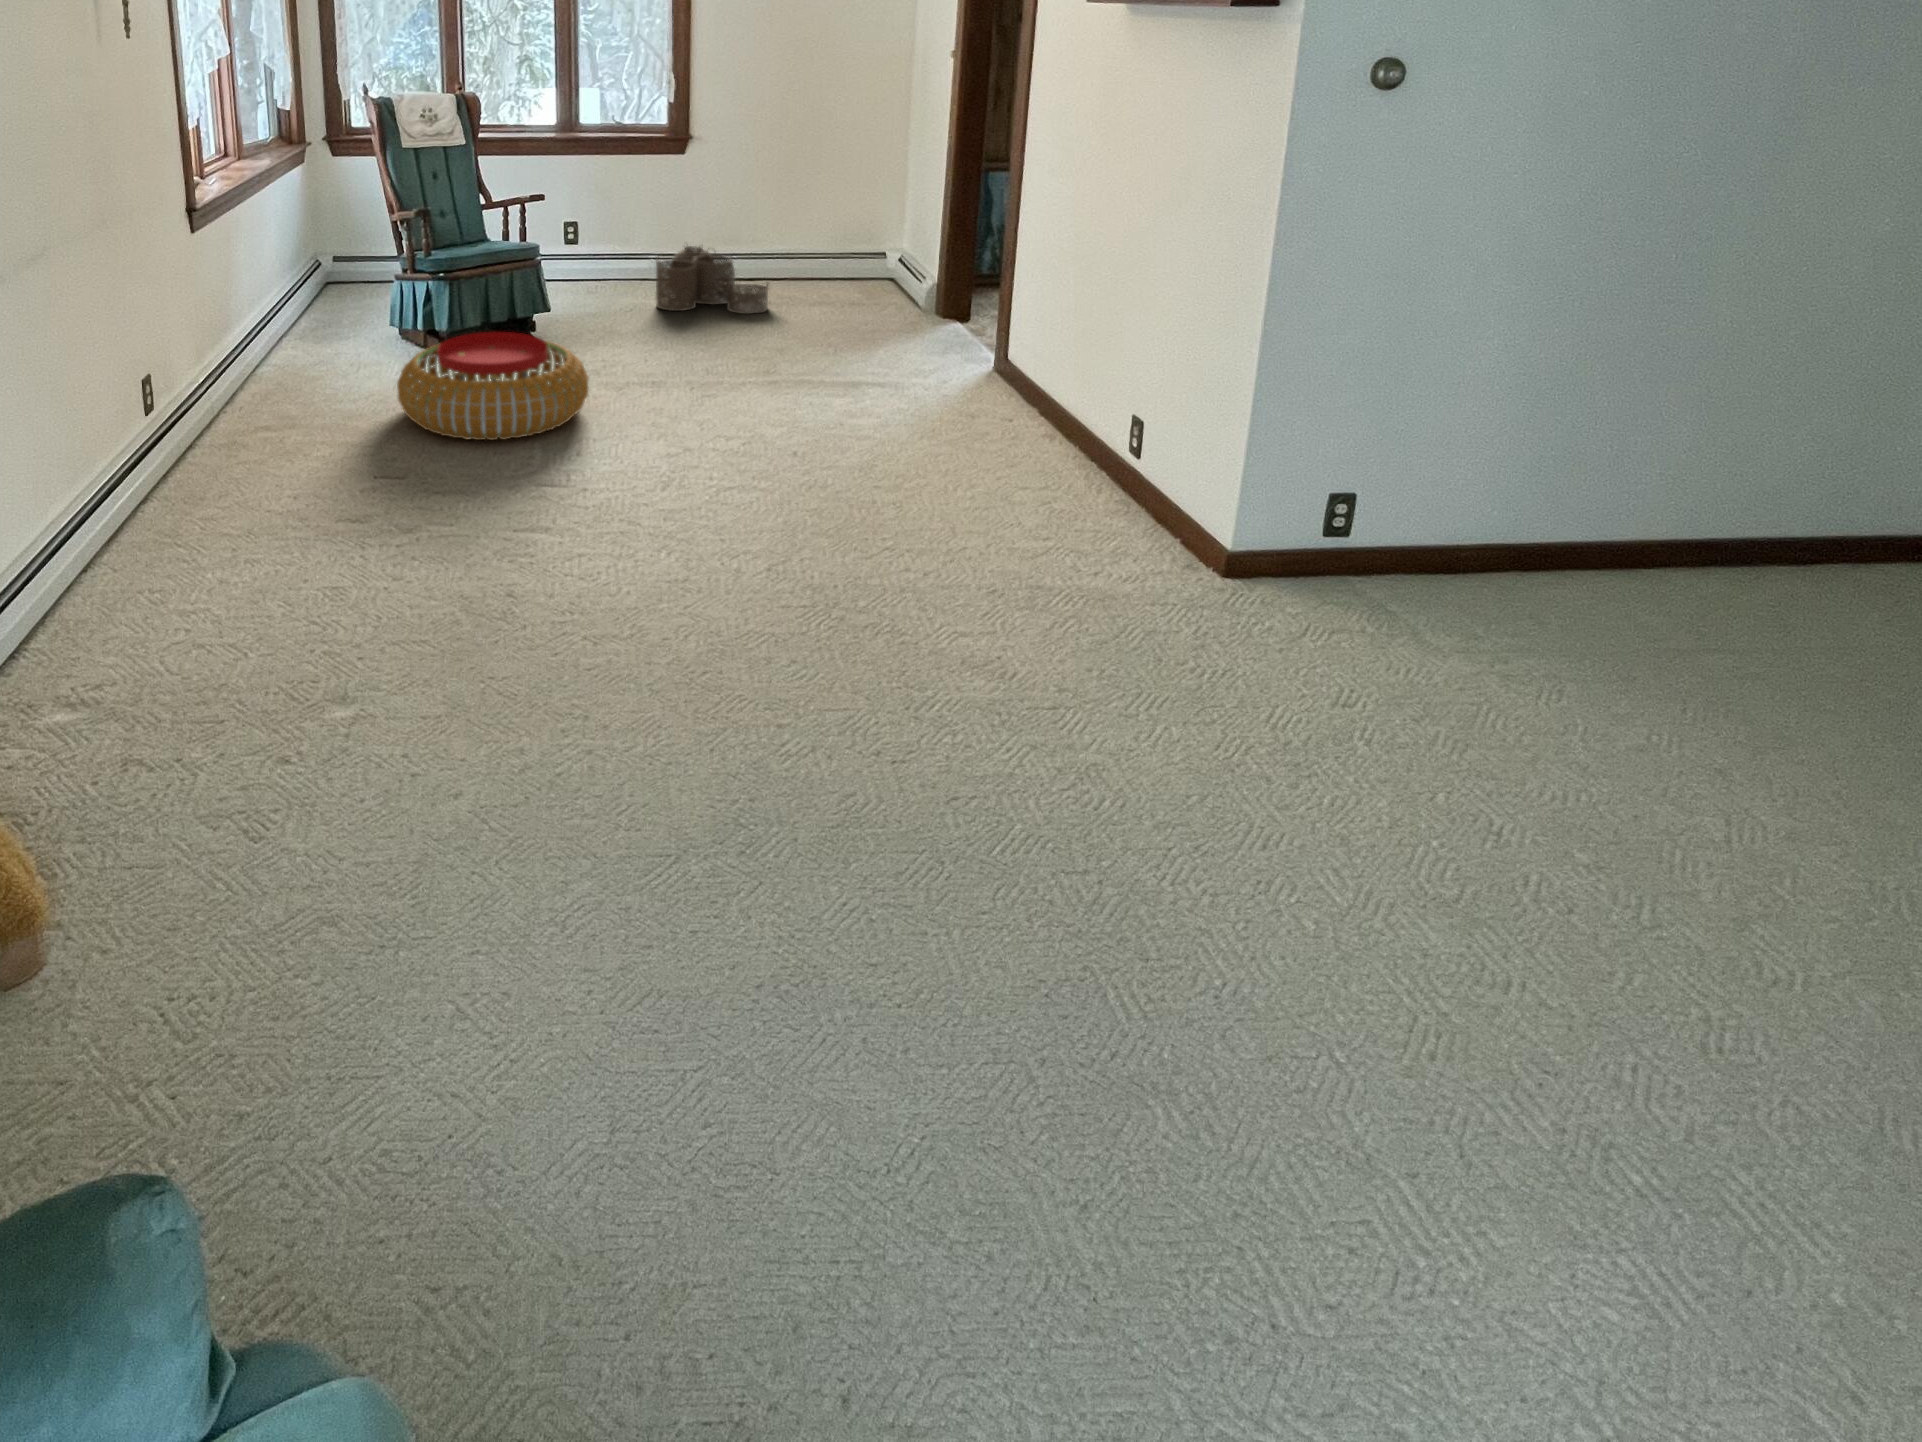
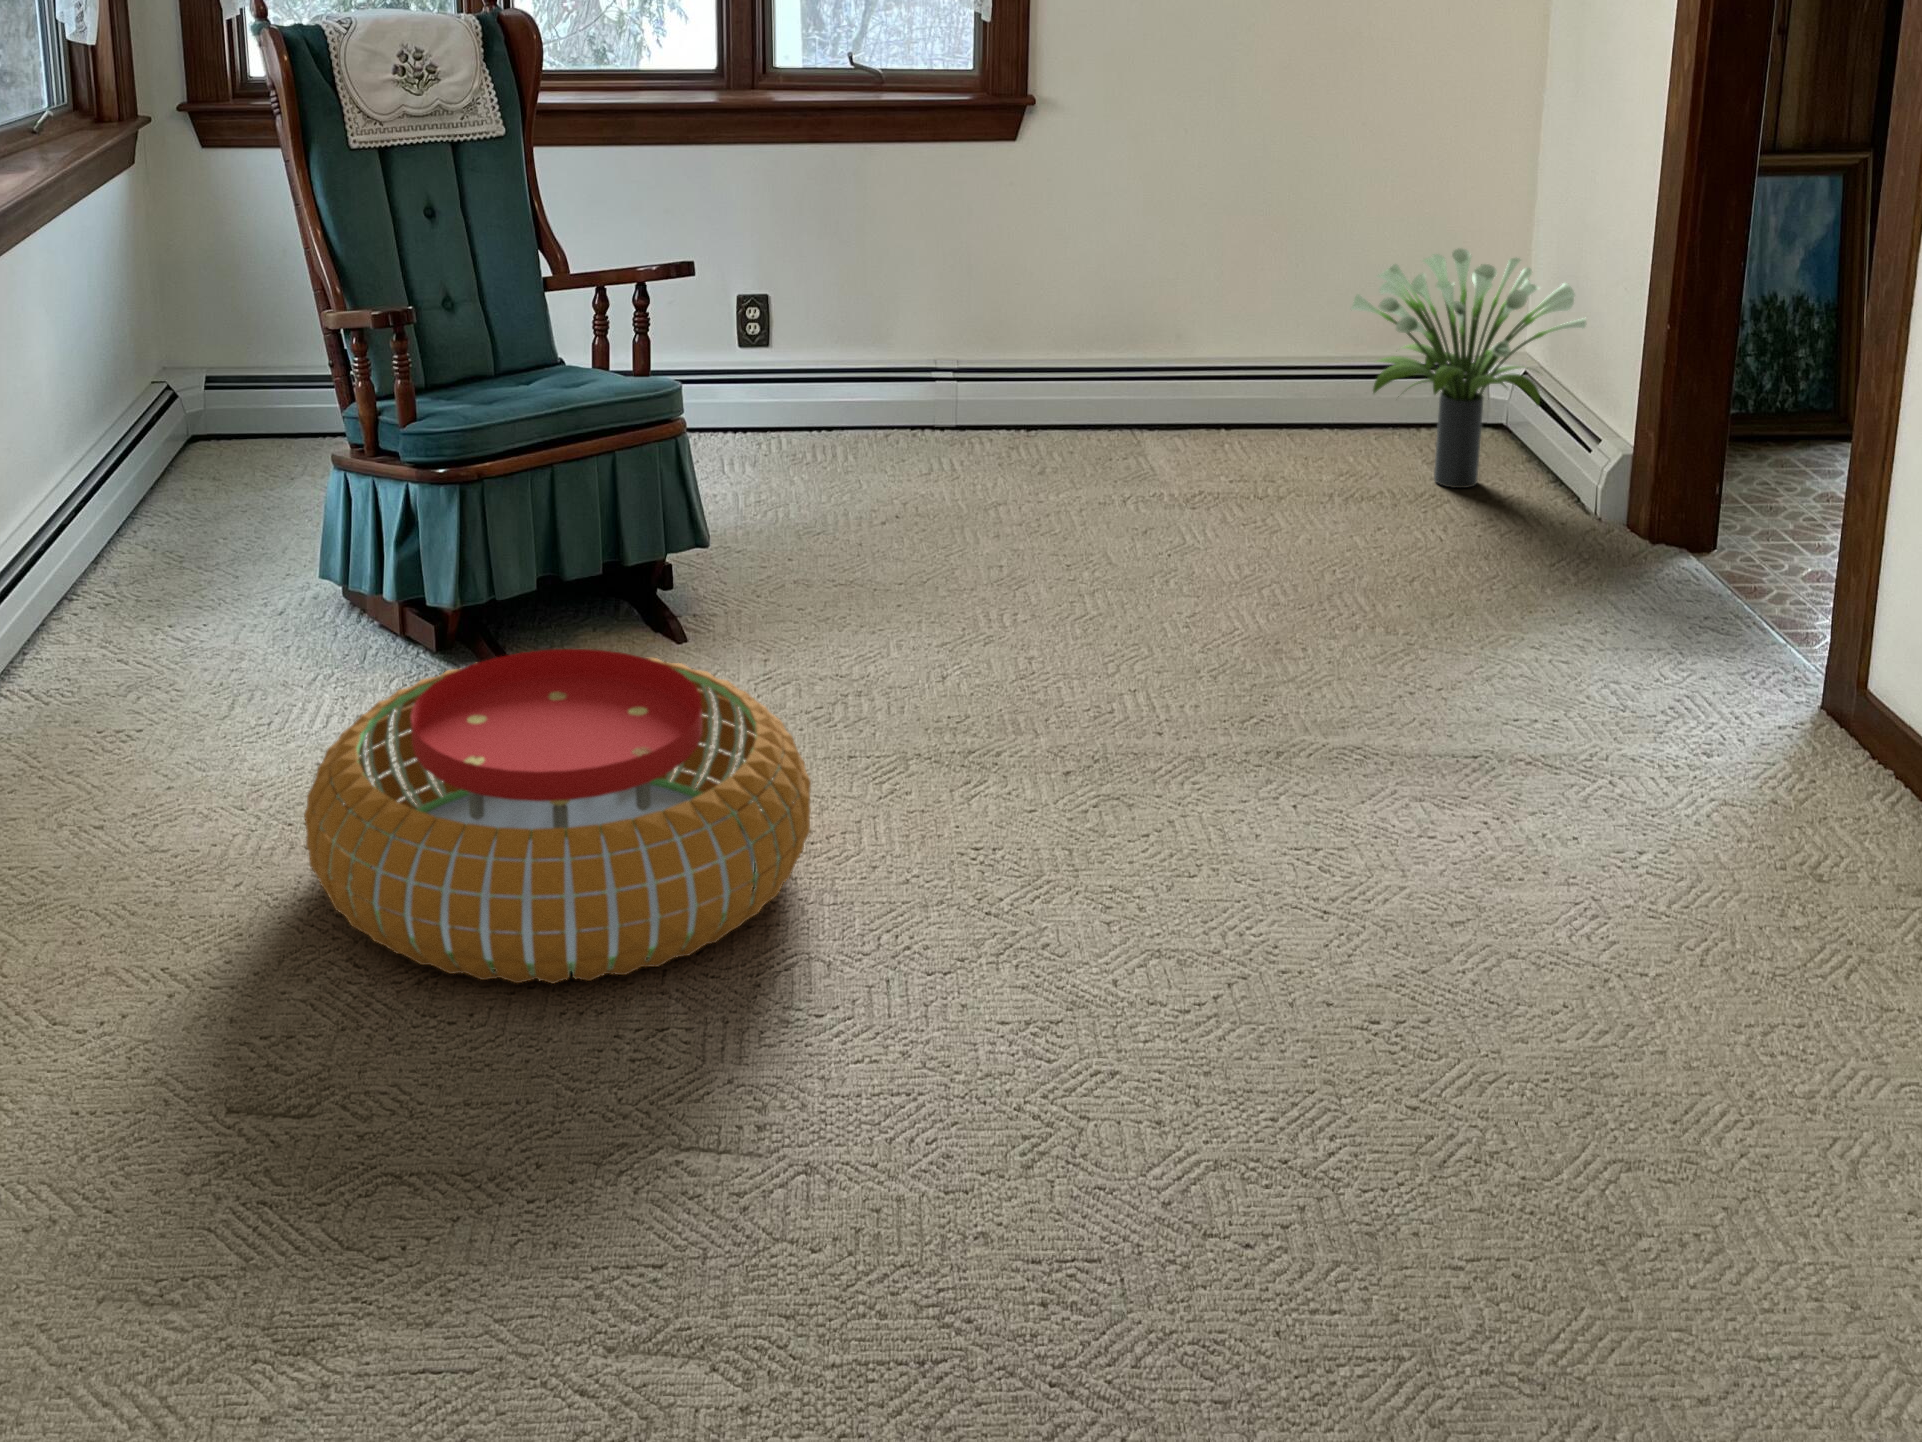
potted plant: none [821,198,916,300] -> present [1351,248,1586,488]
woven basket: present [655,246,768,314] -> none [957,345,1233,531]

